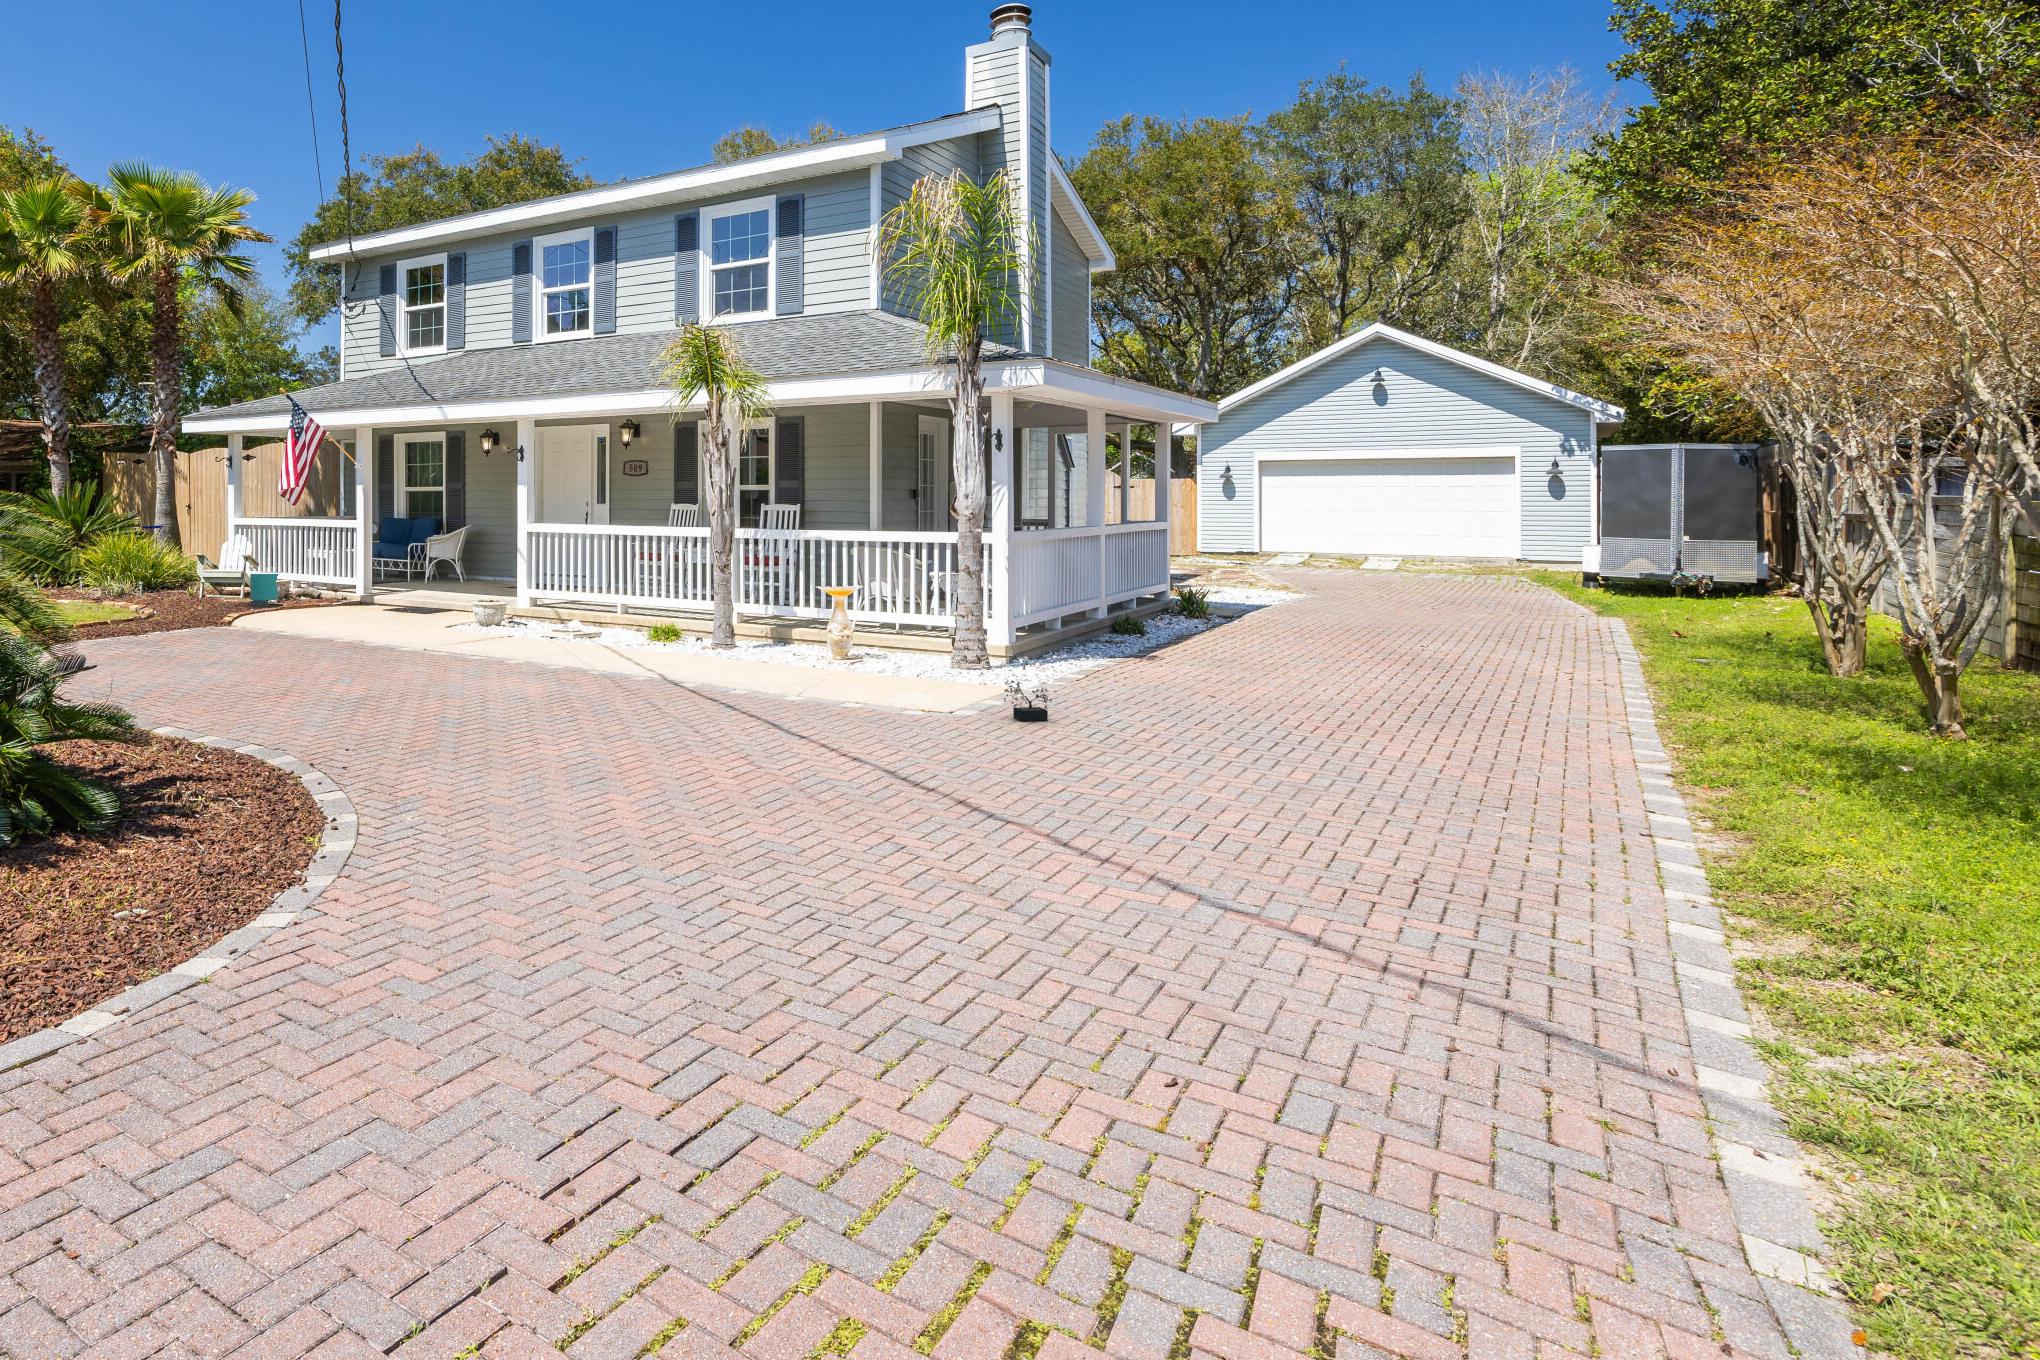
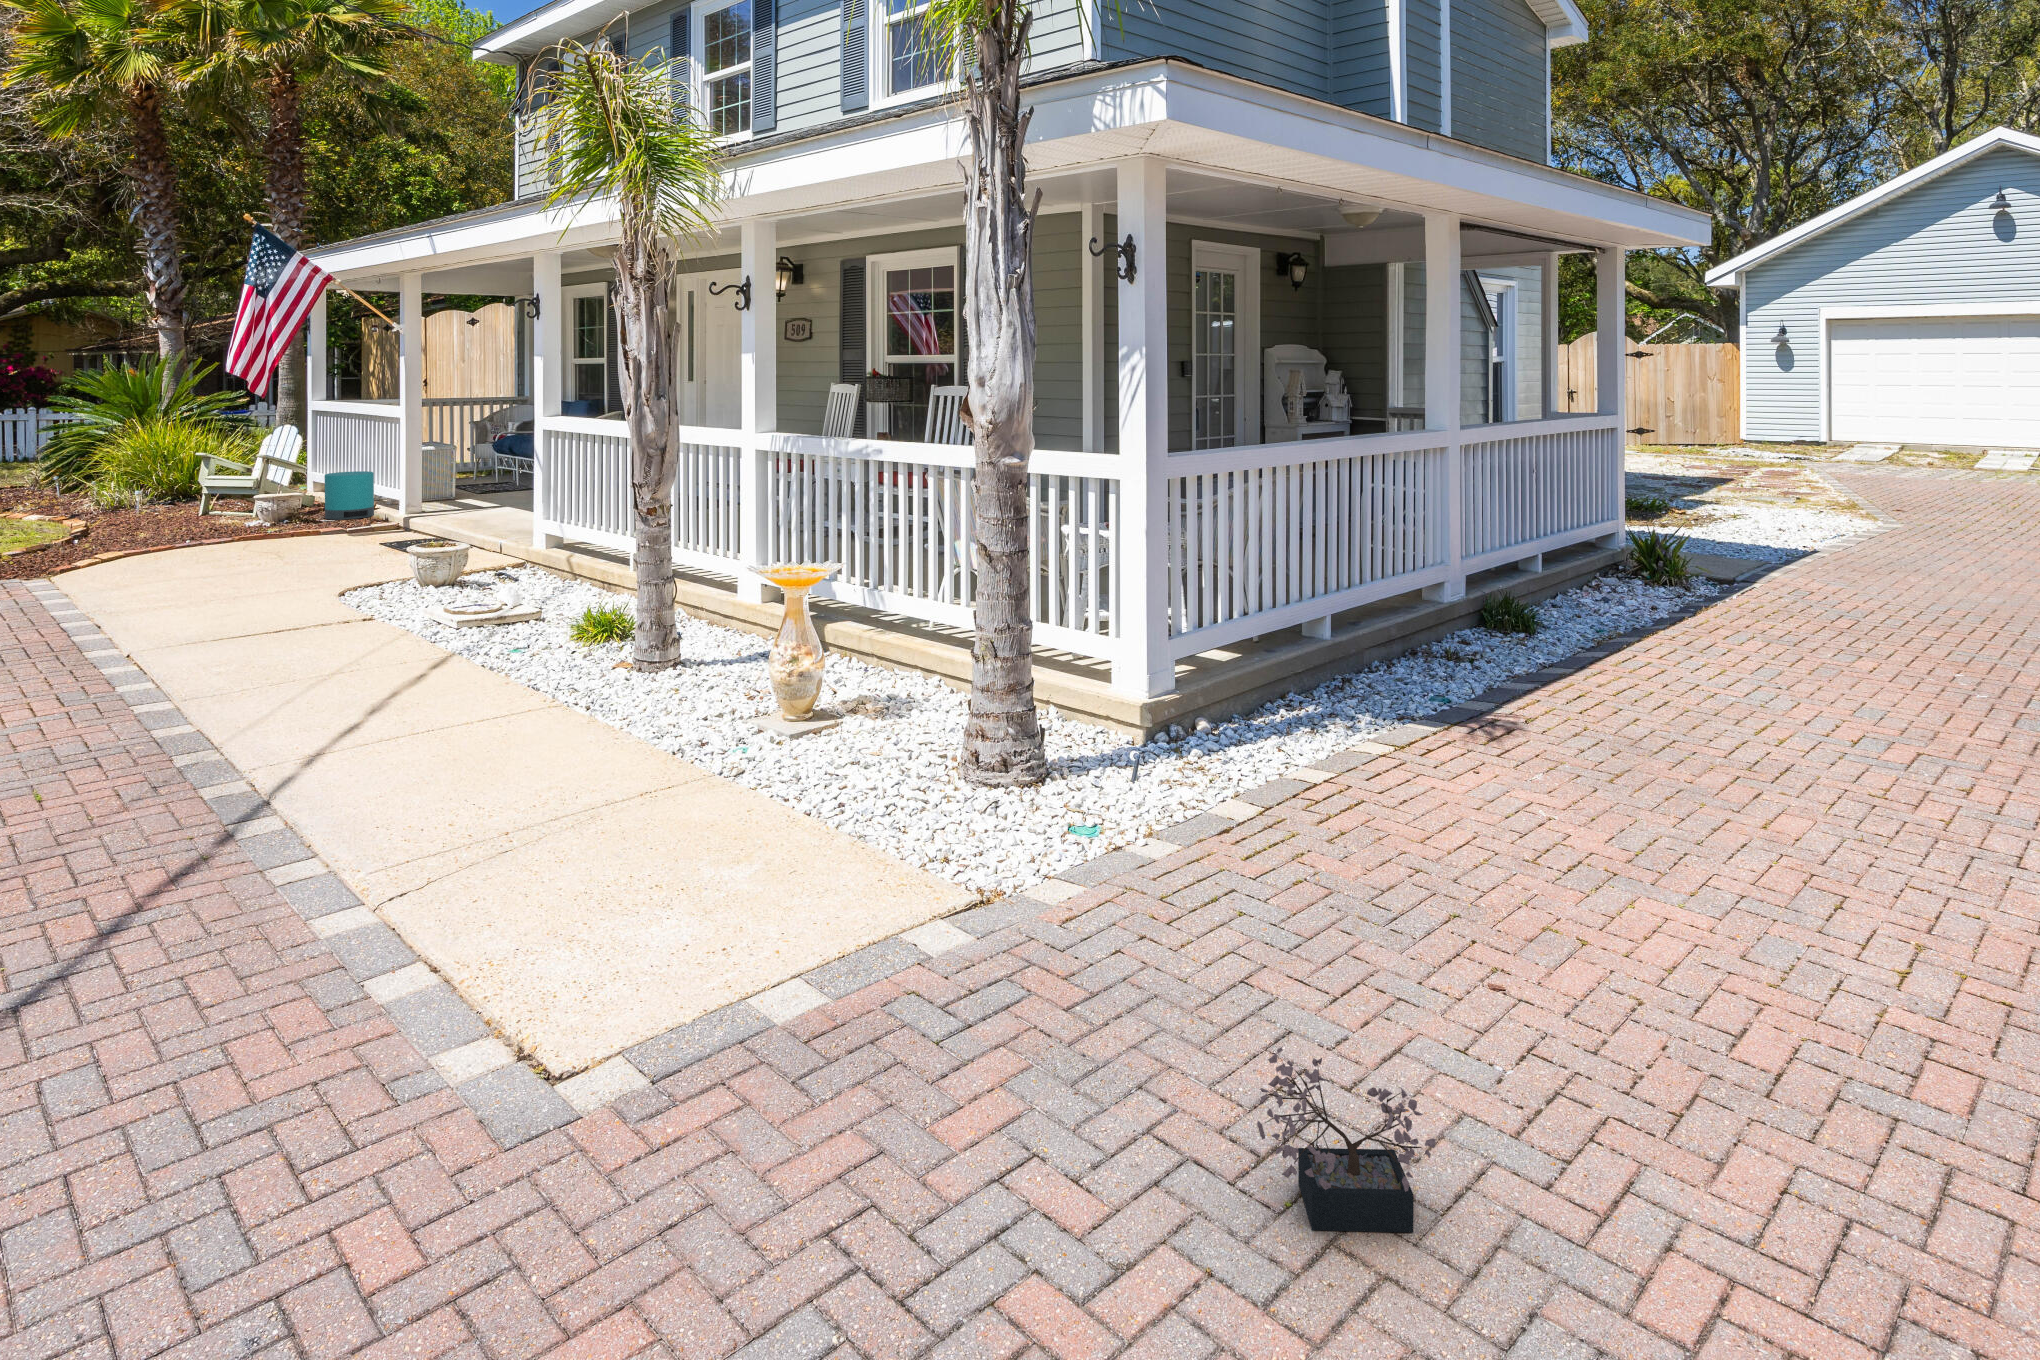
decorative plant: present [1004,680,1052,721] -> present [1257,1048,1436,1232]

